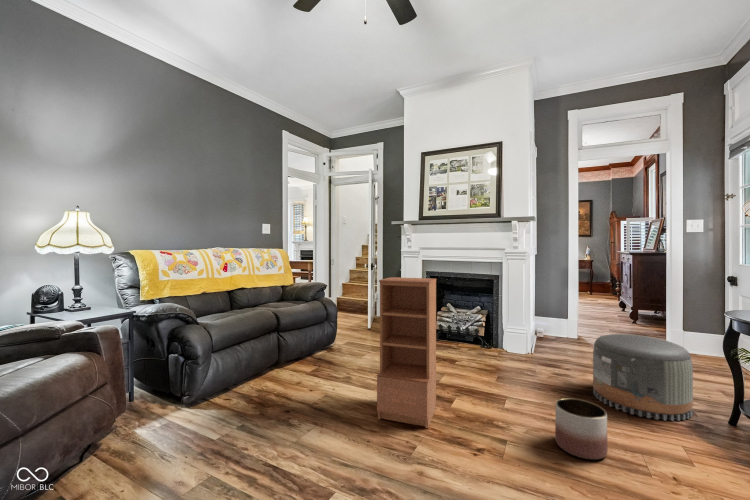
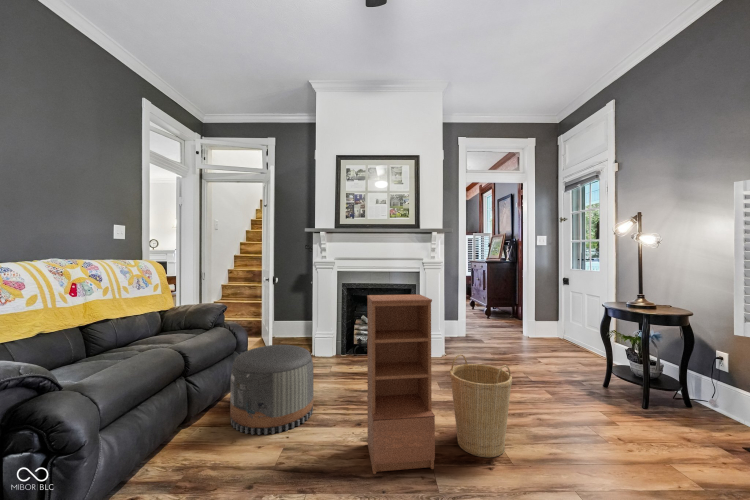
pouf: present [593,334,693,421] -> present [230,345,314,435]
basket: none [460,338,521,435] -> present [450,354,512,457]
planter: present [555,398,608,460] -> none [541,401,589,458]

